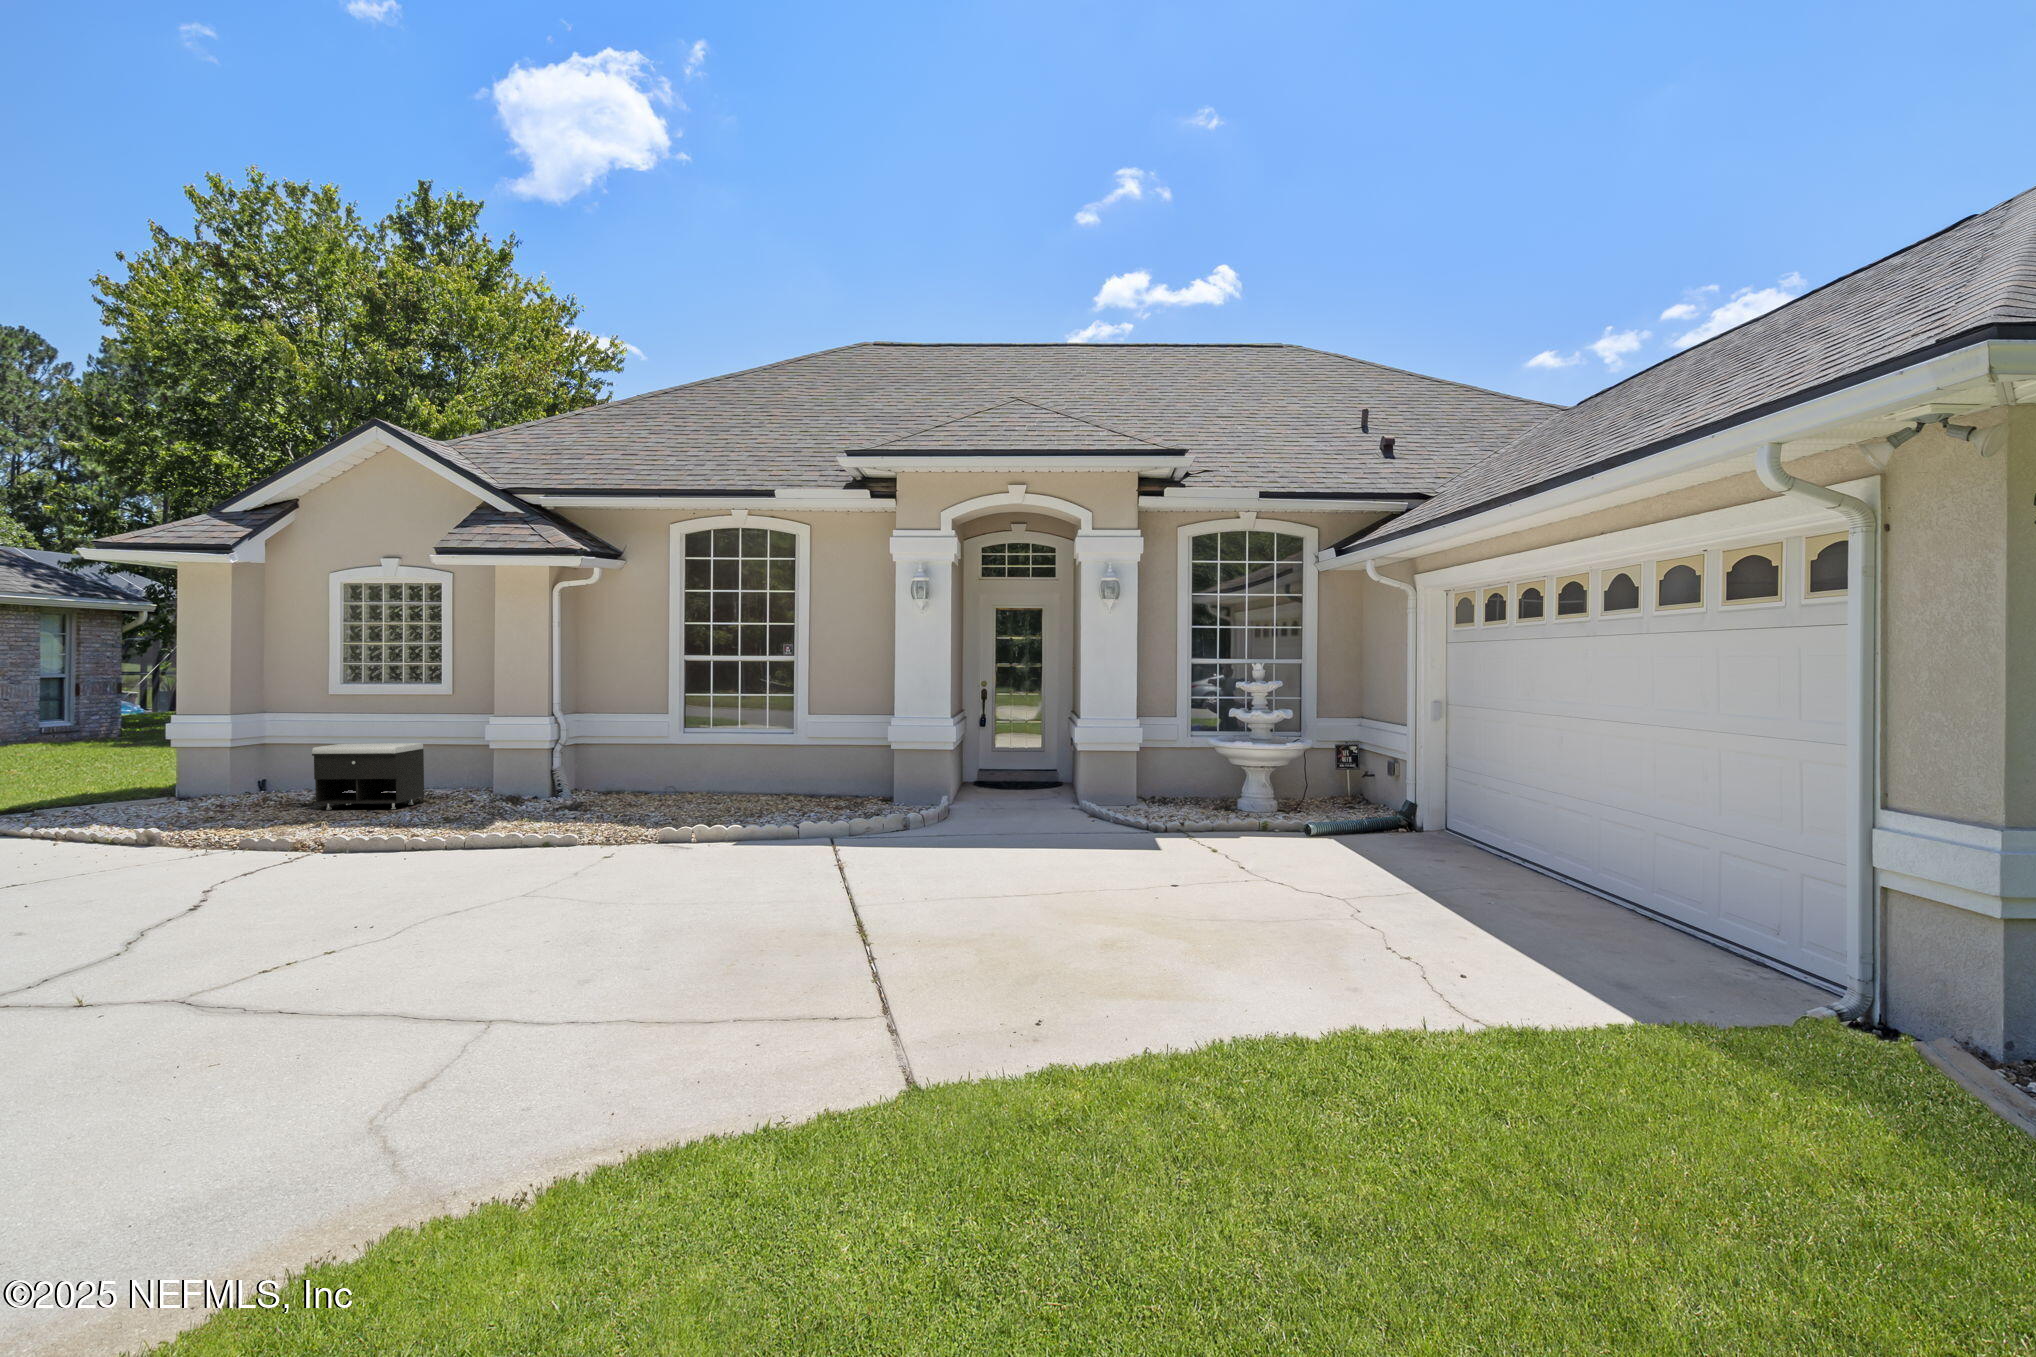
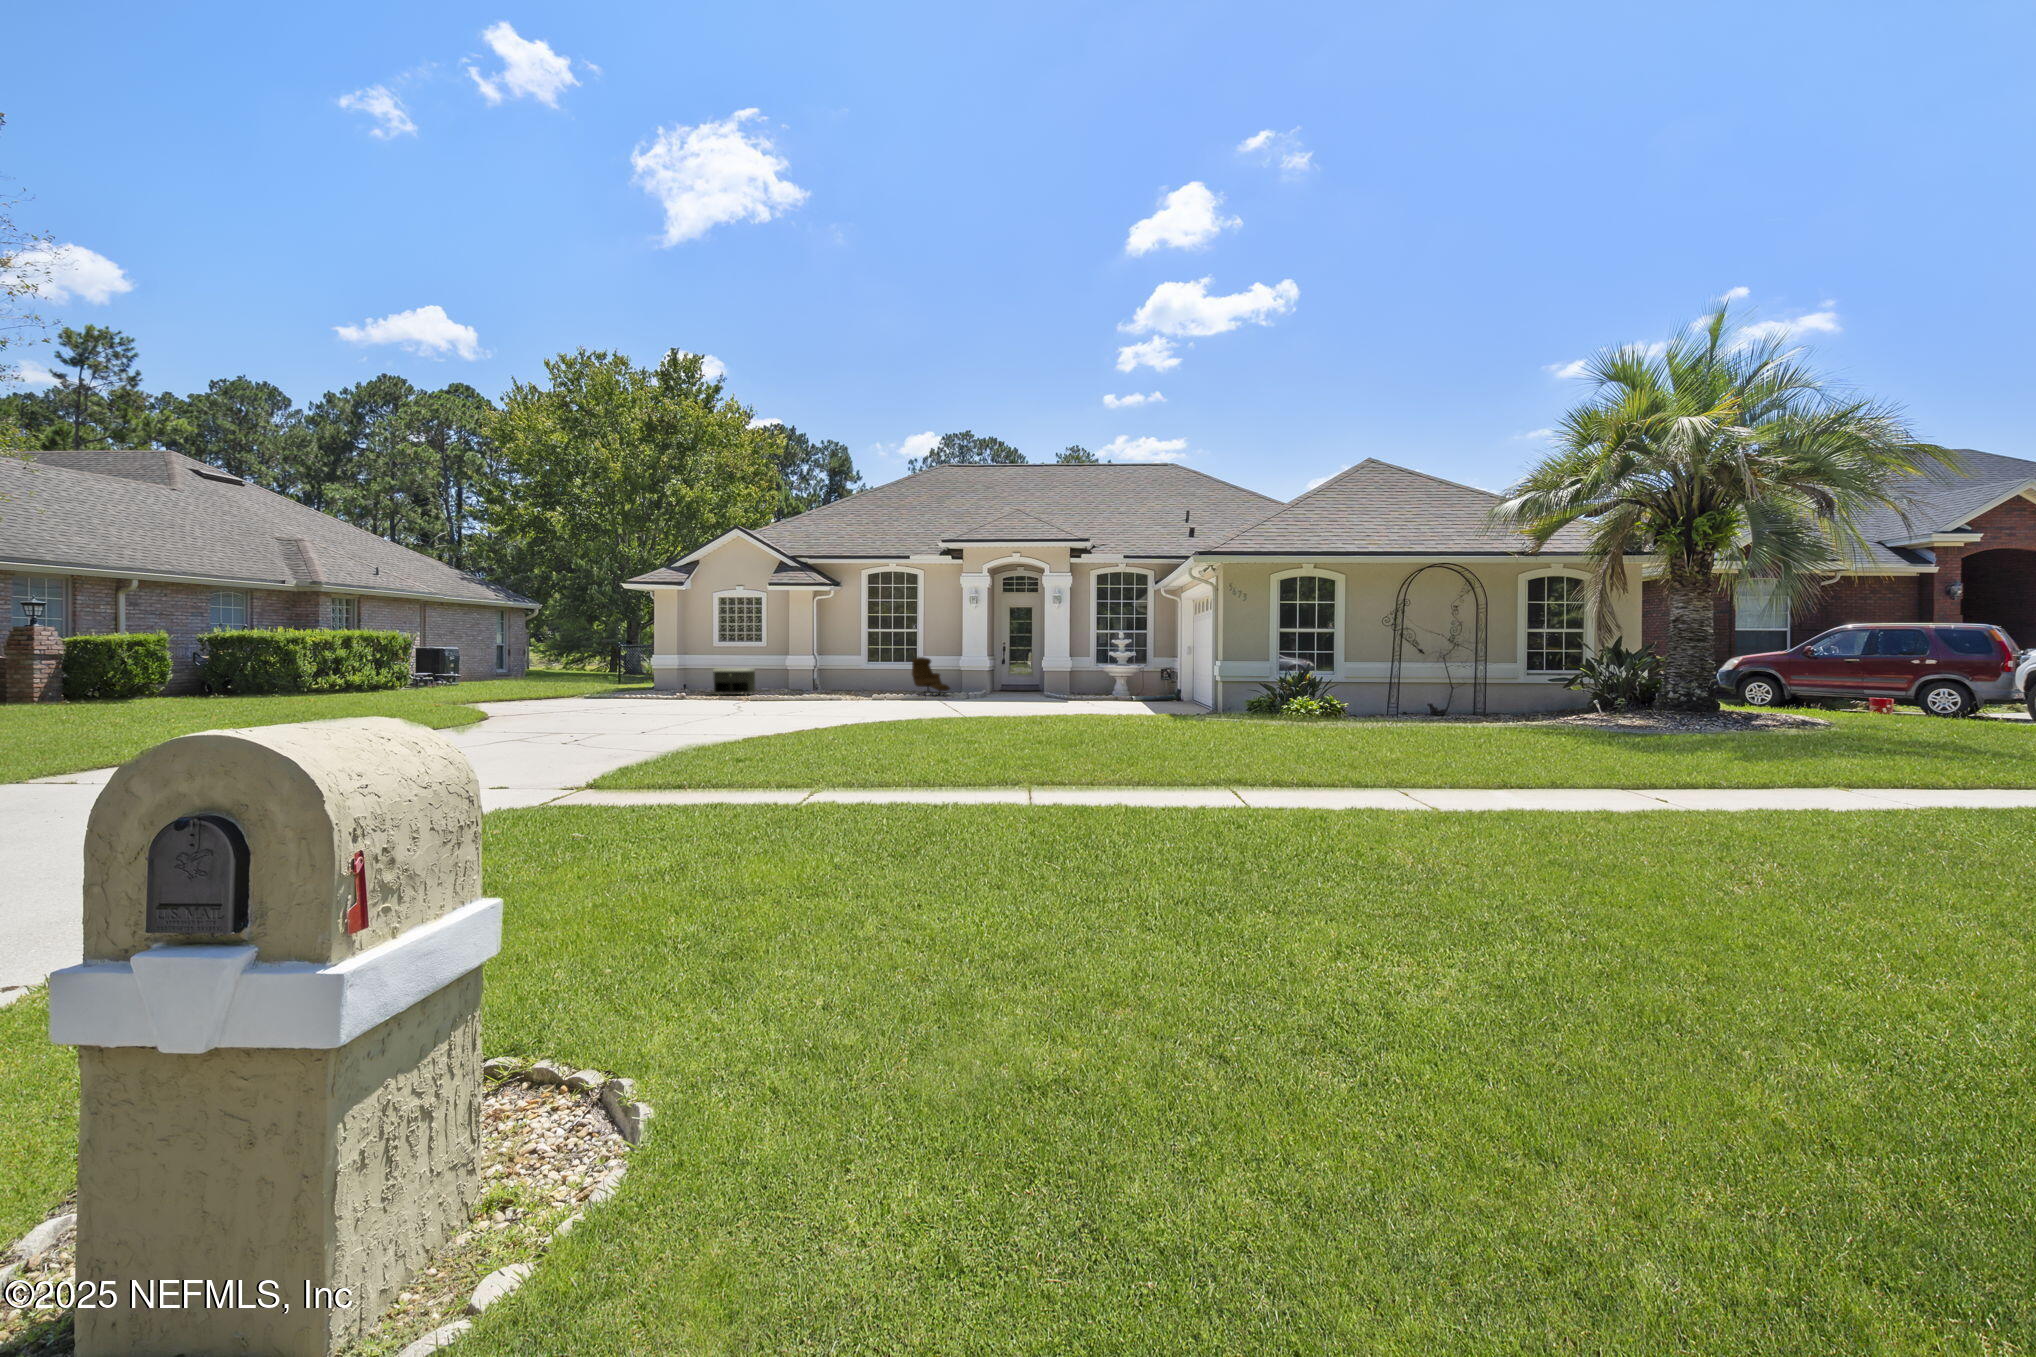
lounge chair: none [778,719,867,813] -> present [912,657,950,695]

